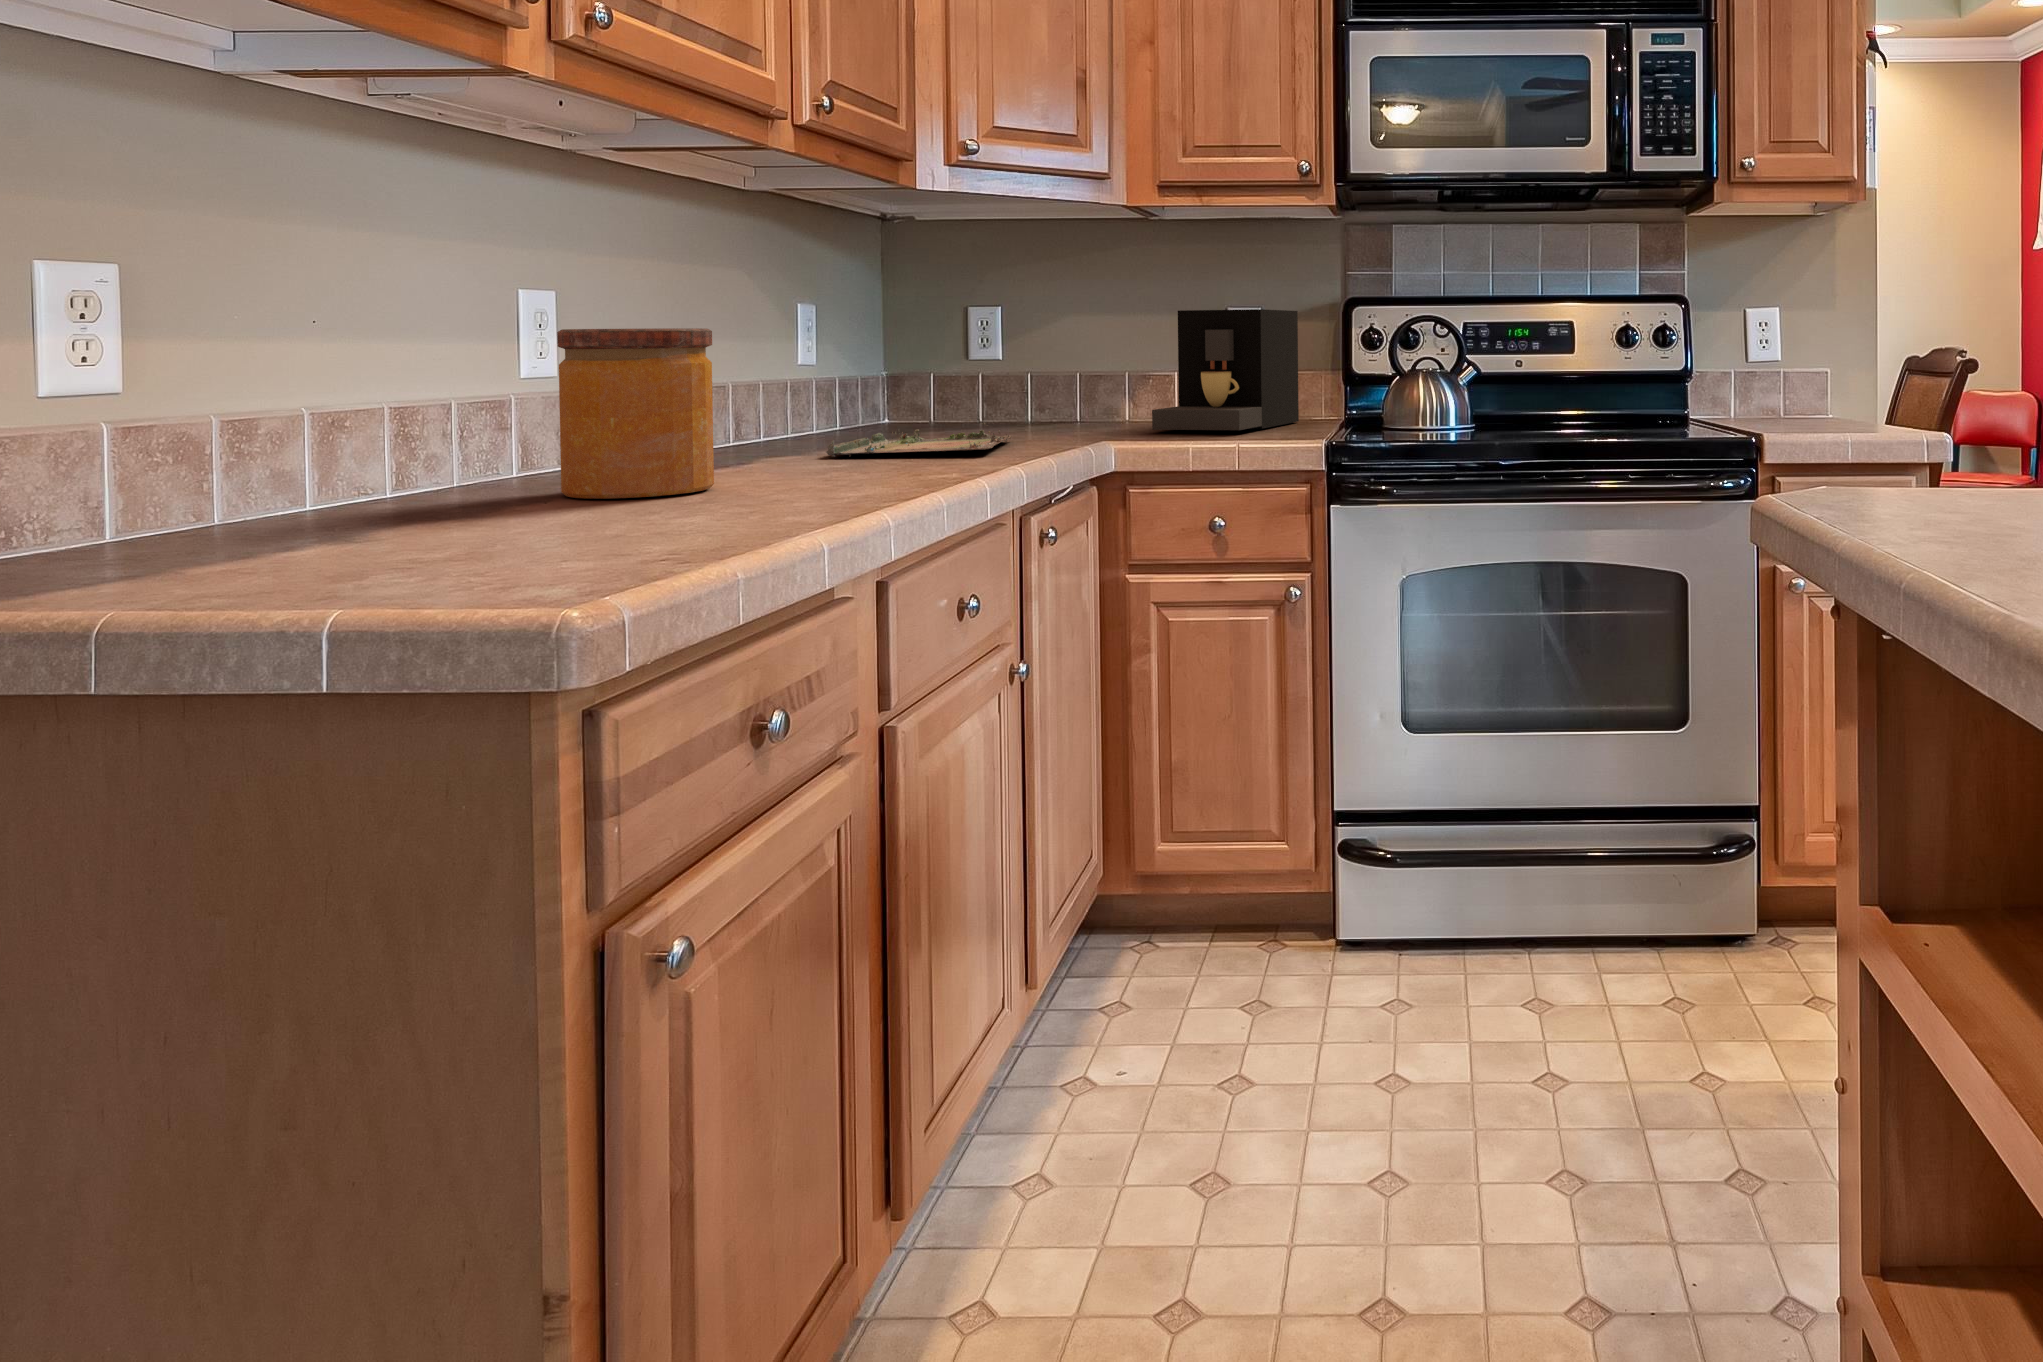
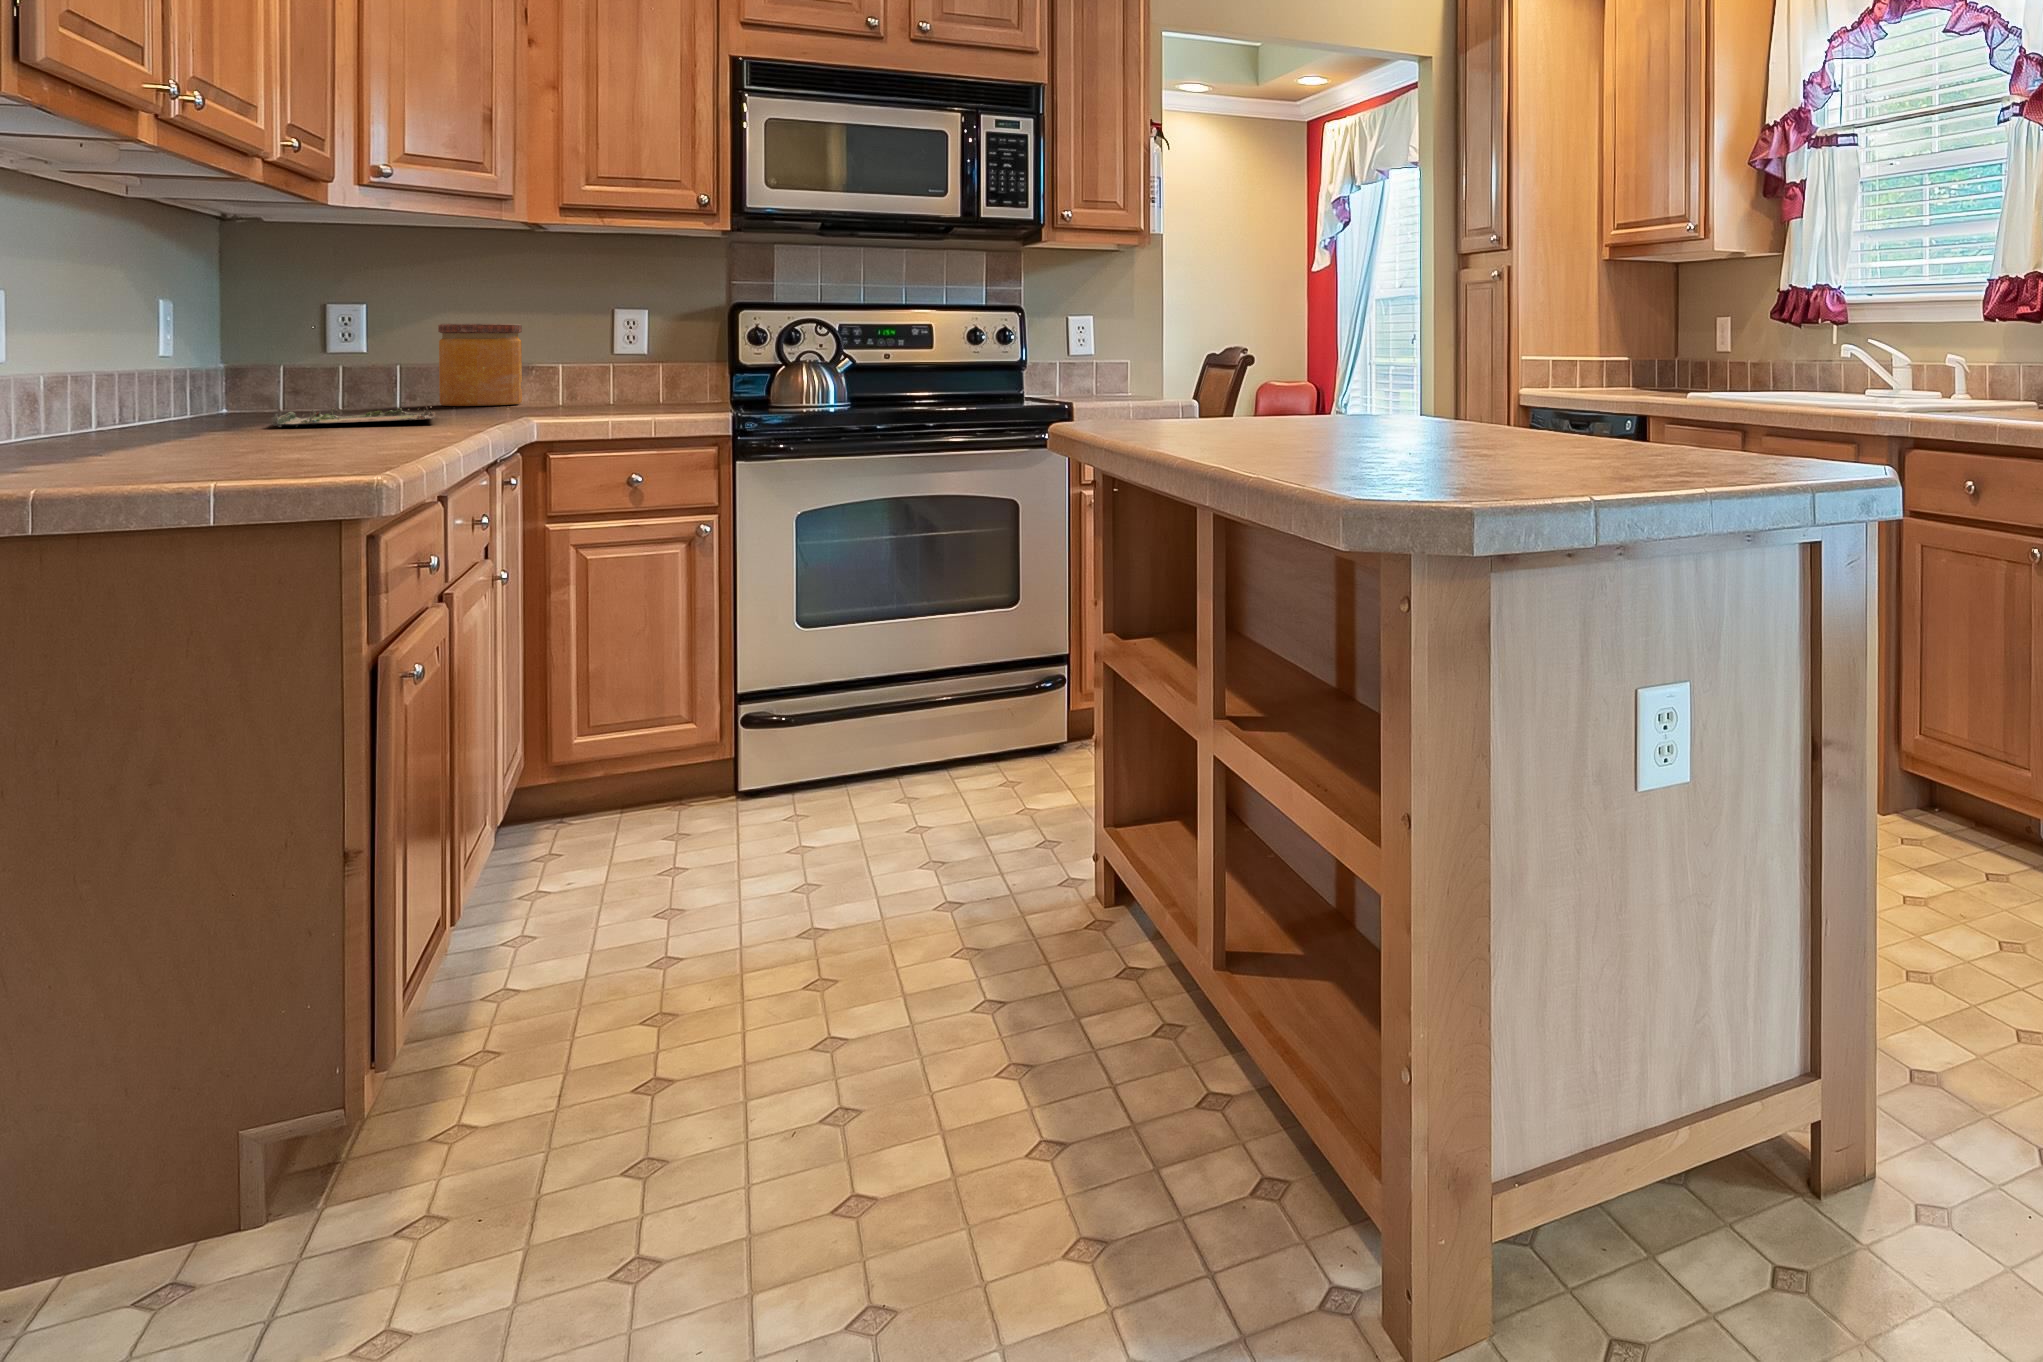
coffee maker: present [1152,309,1299,430] -> none [560,310,690,408]
jar: present [557,328,714,499] -> present [438,324,522,406]

